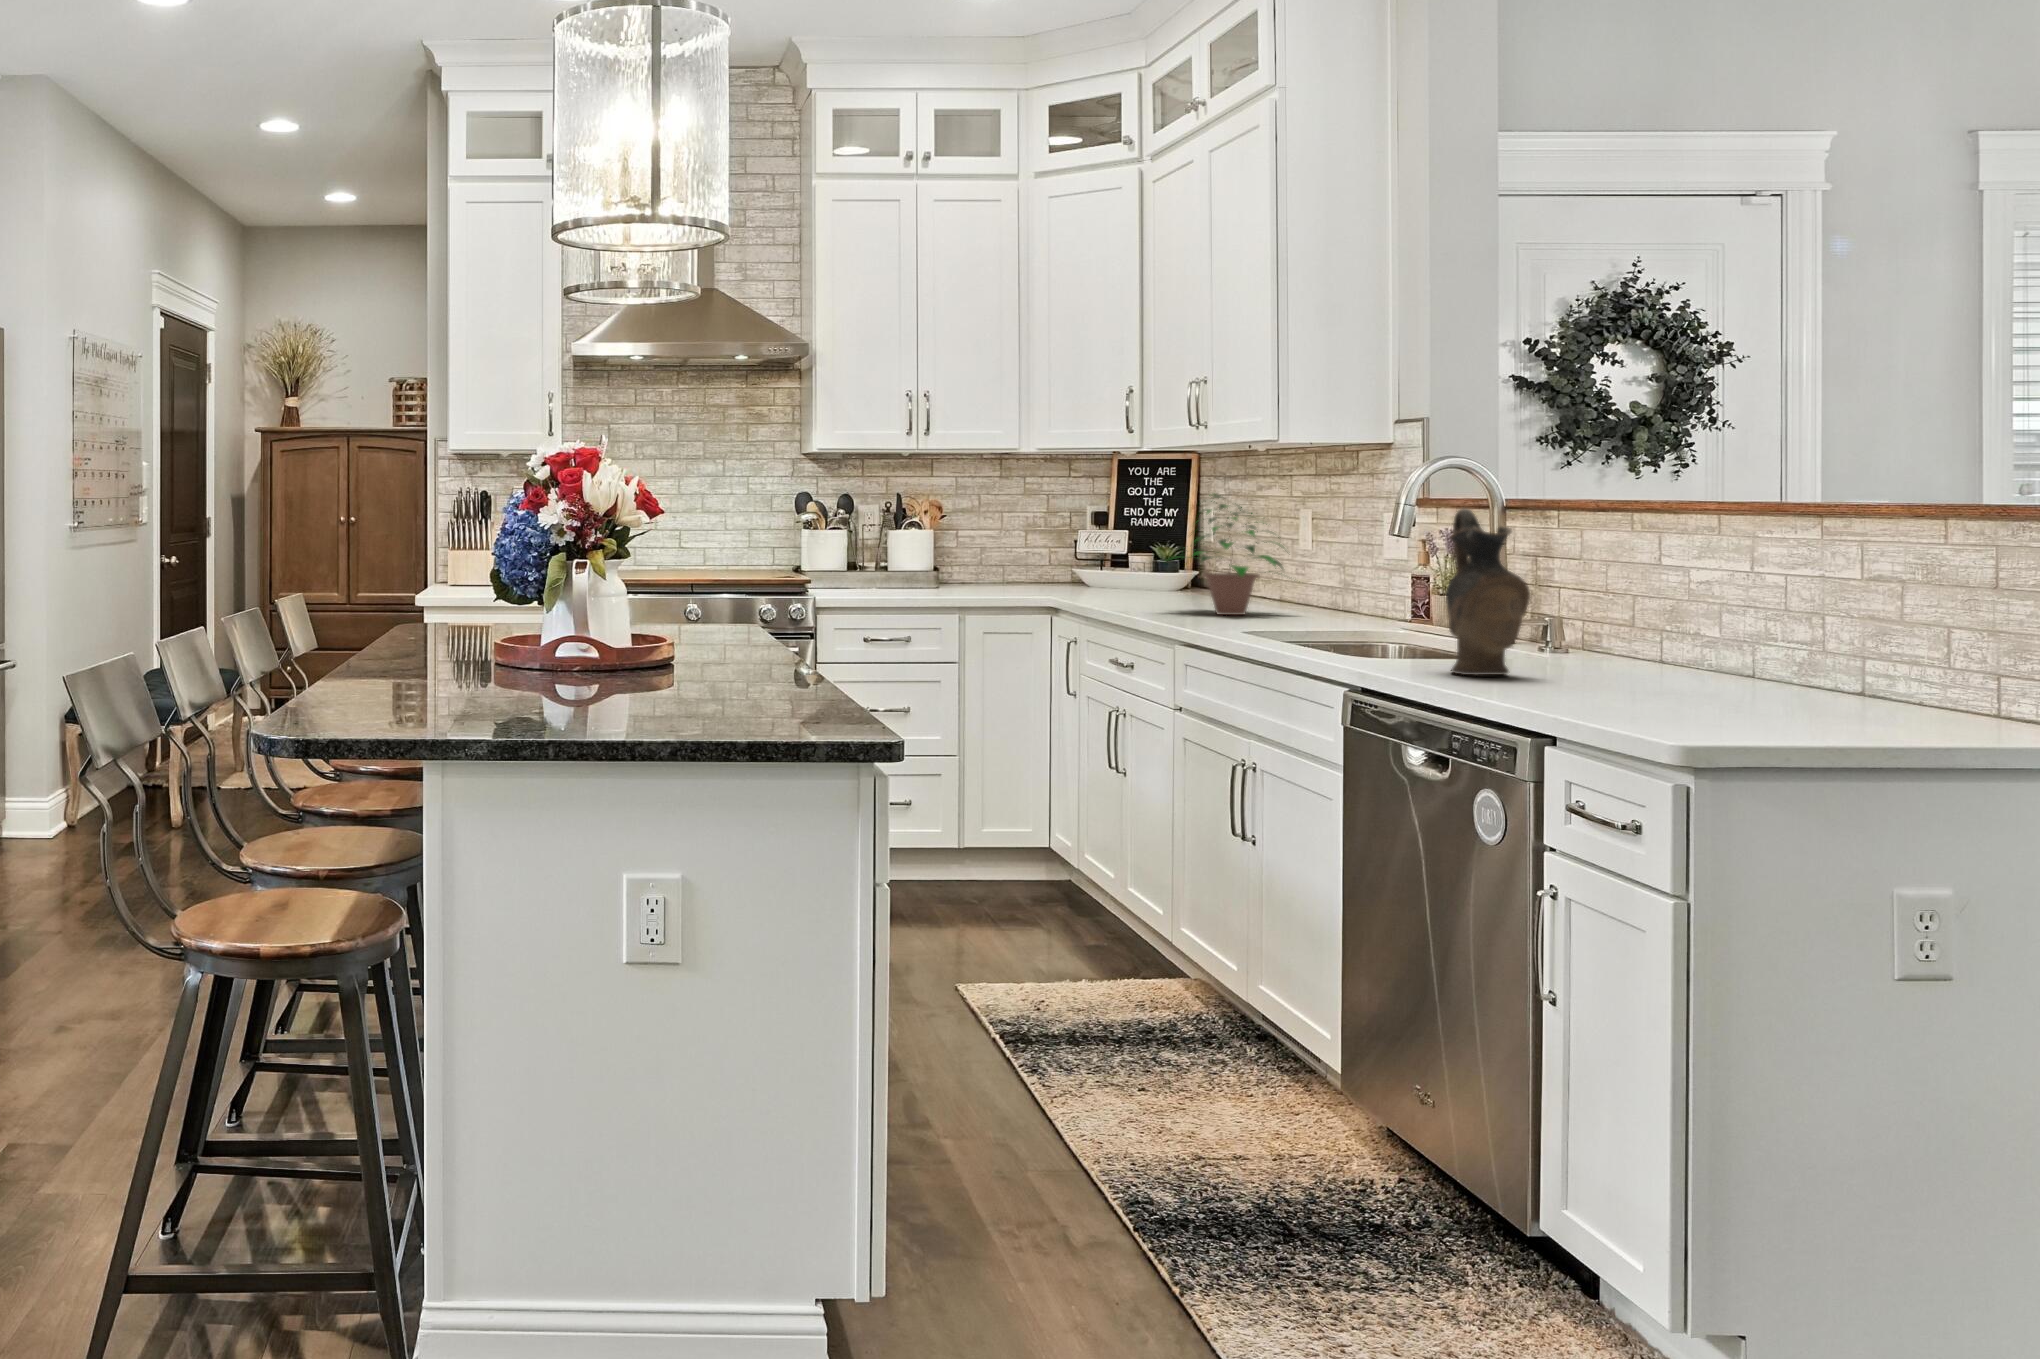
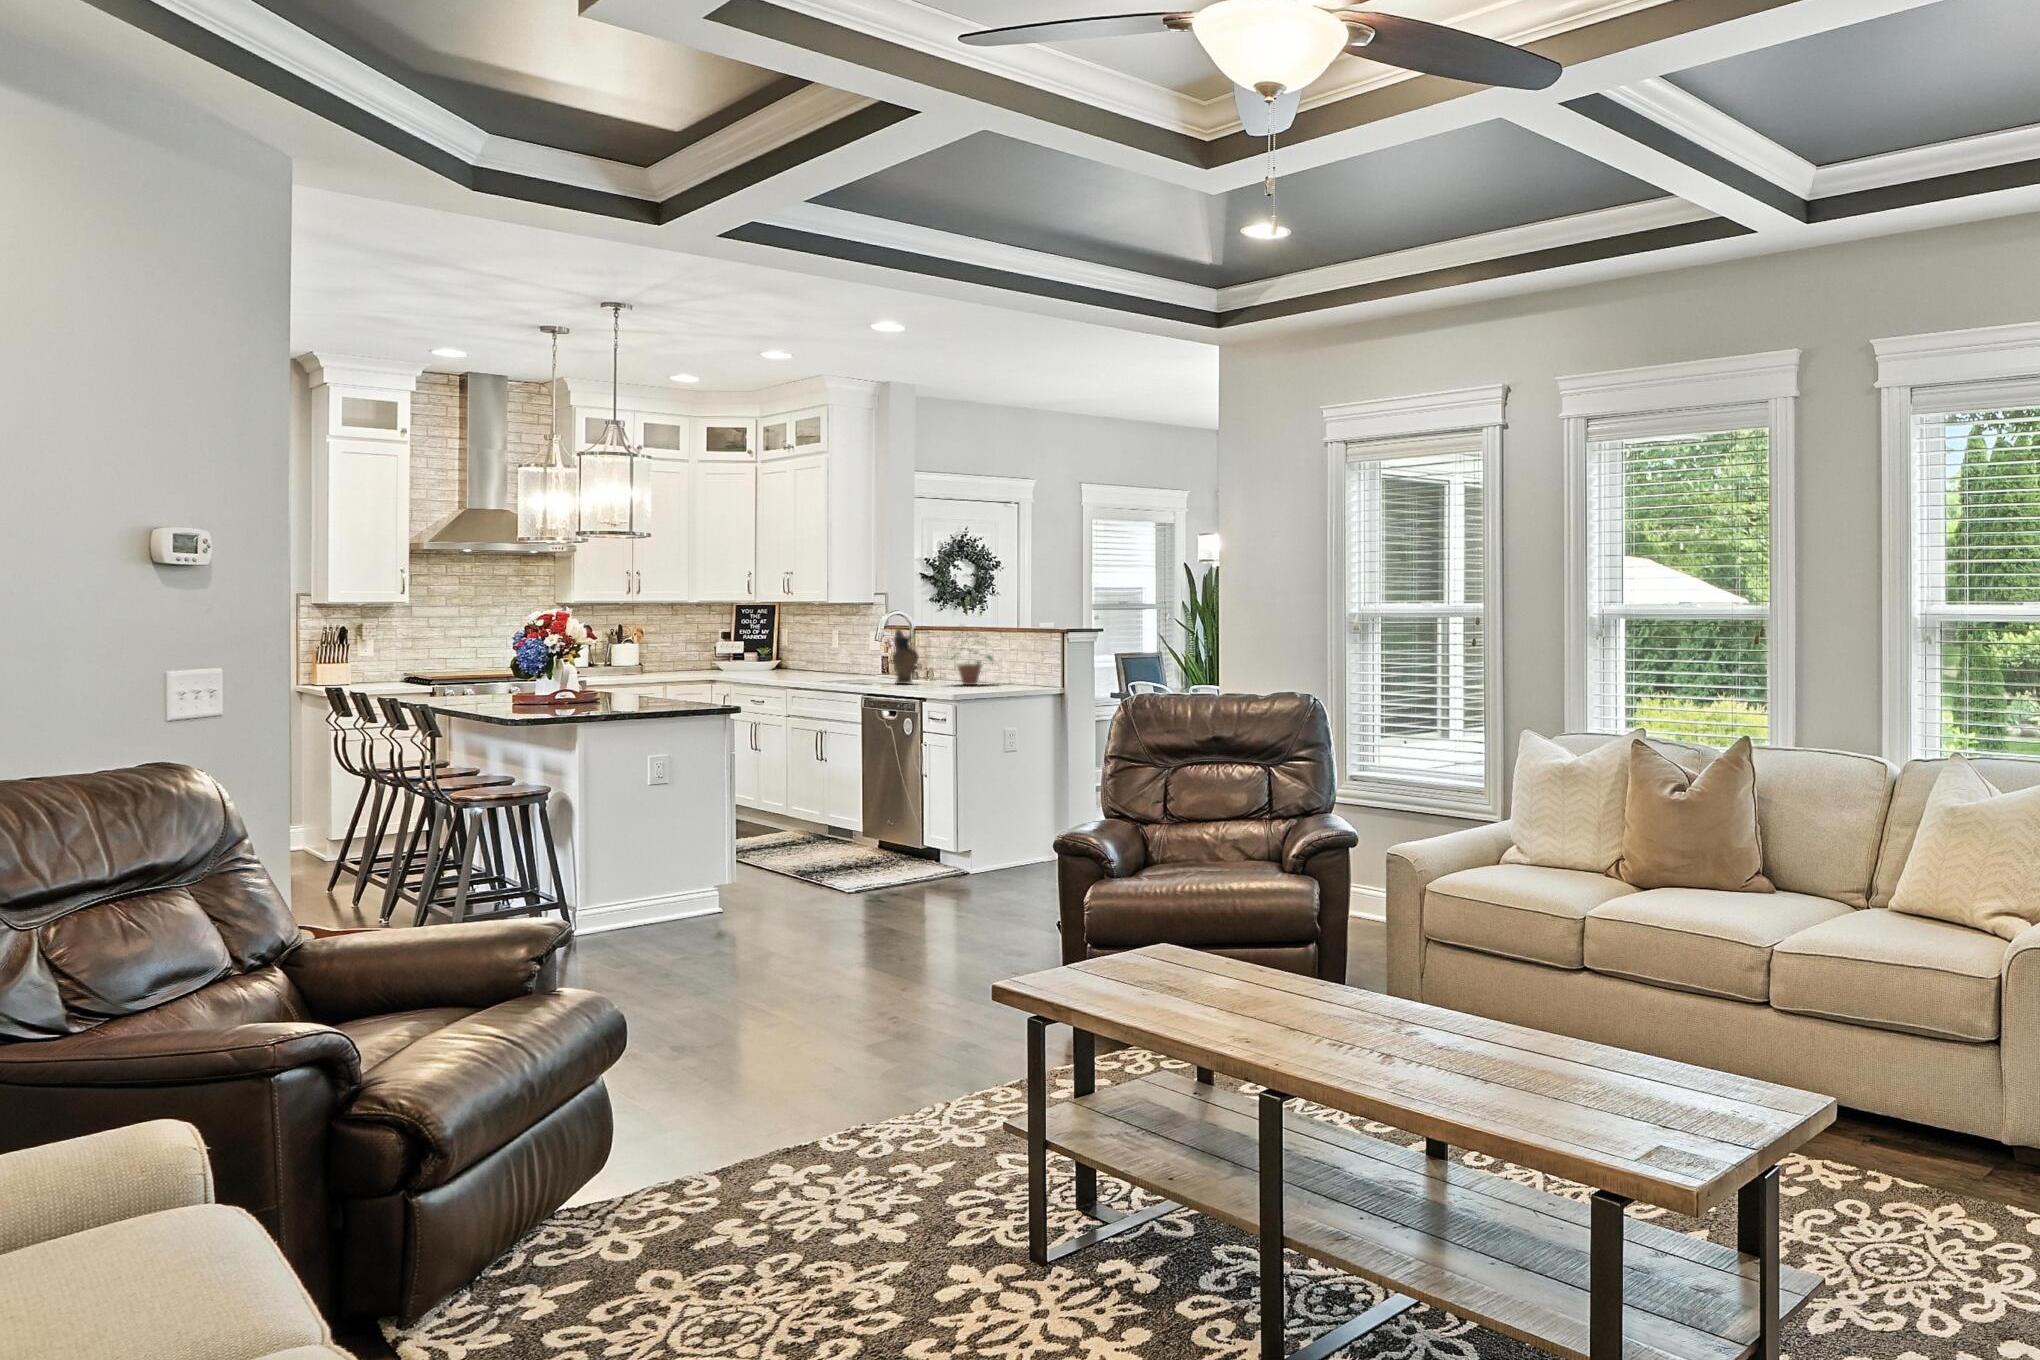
potted plant: present [1192,495,1283,615] -> present [952,631,993,685]

